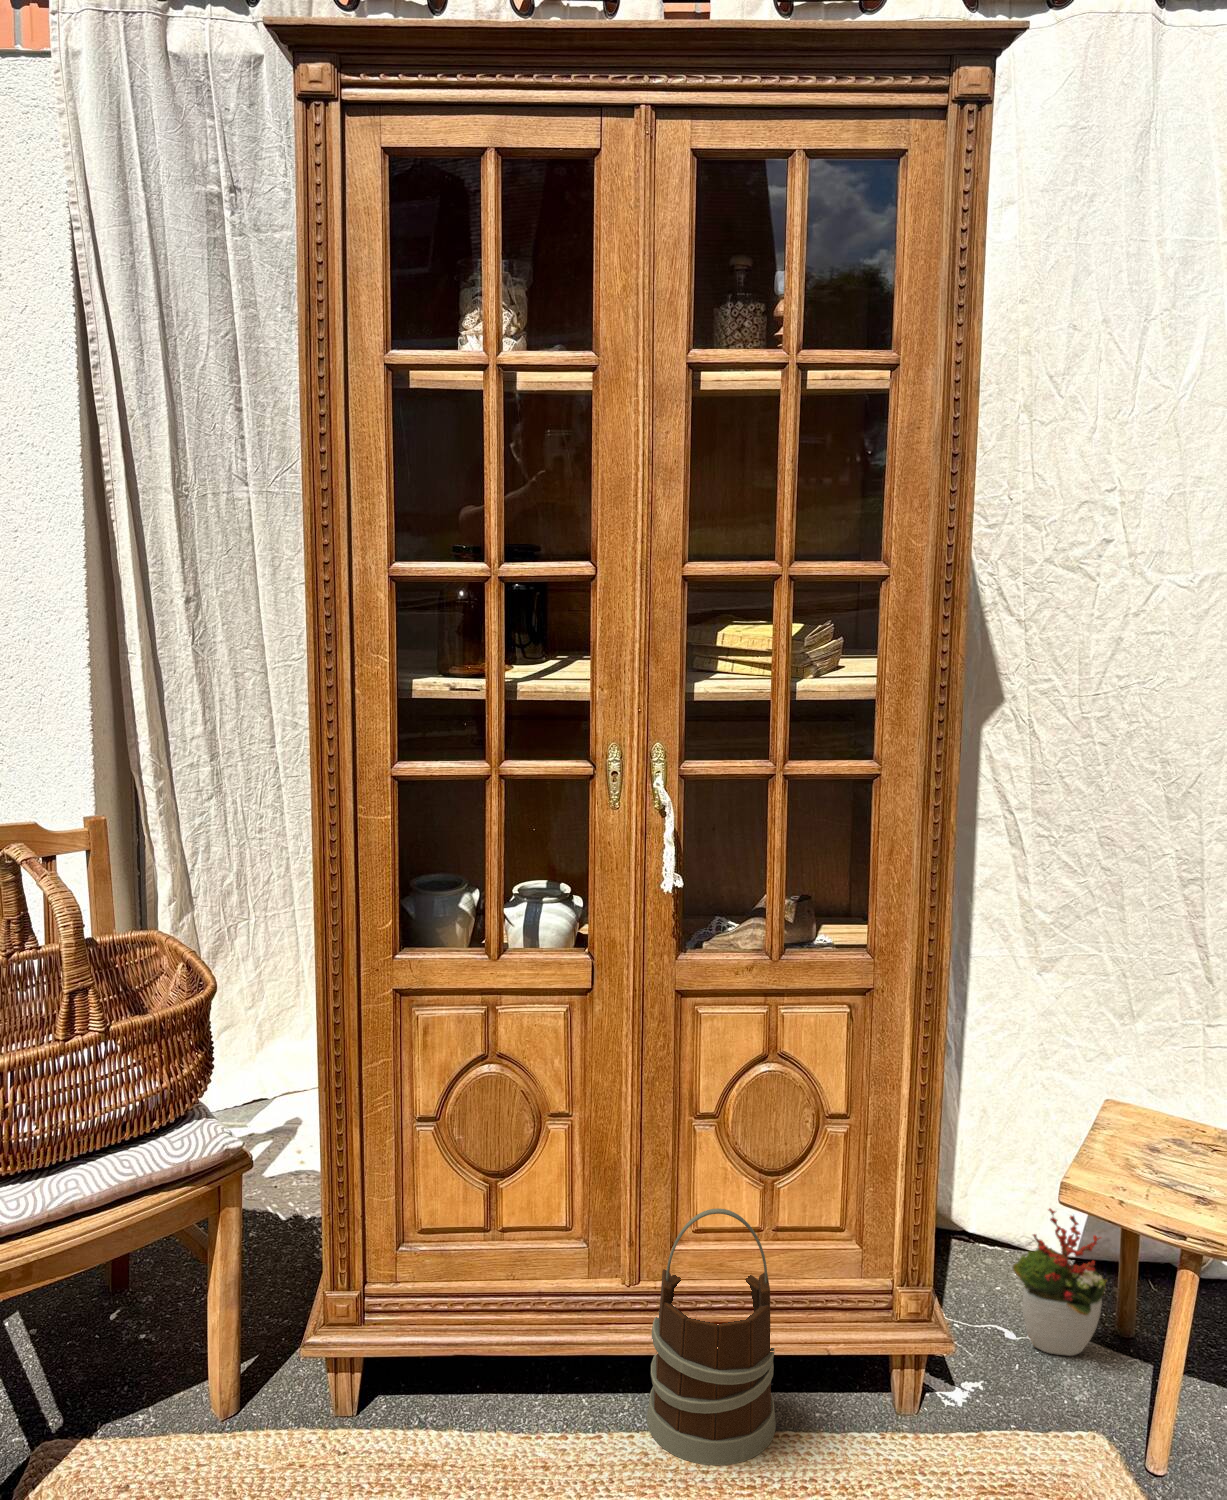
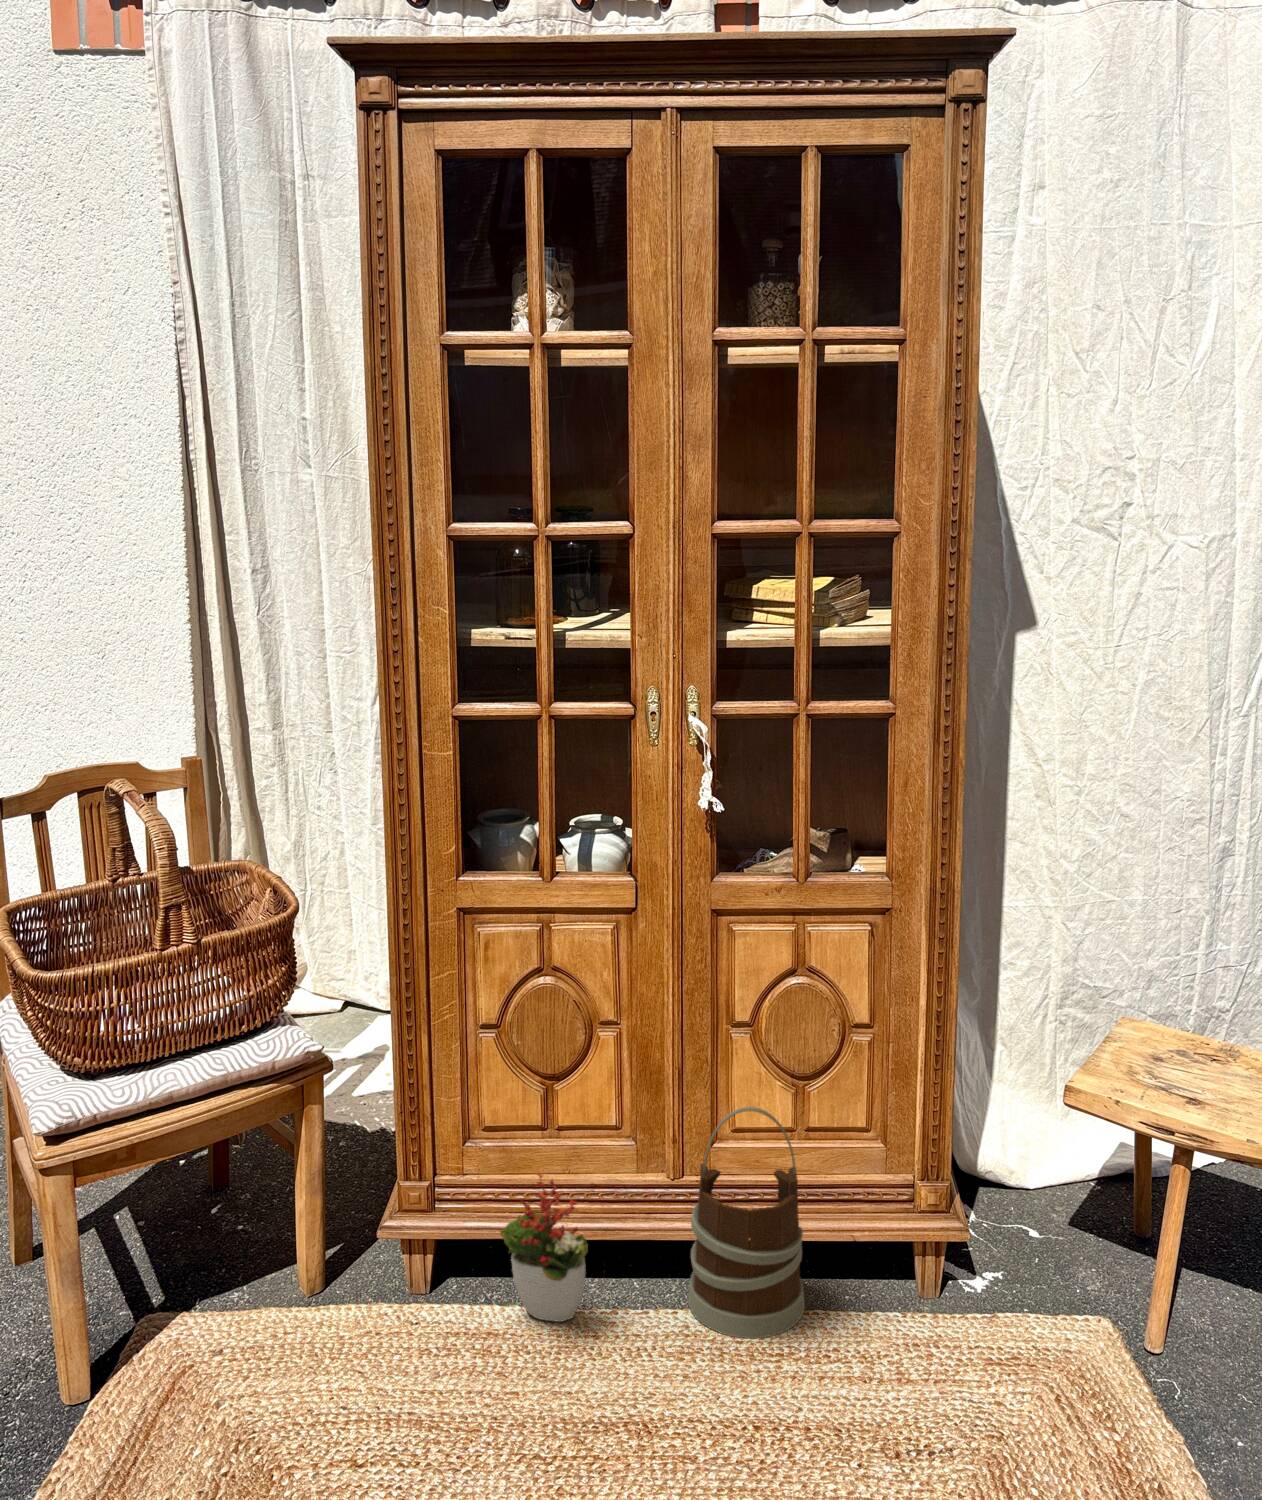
decorative plant: present [1013,1209,1107,1356] -> present [500,1173,588,1322]

